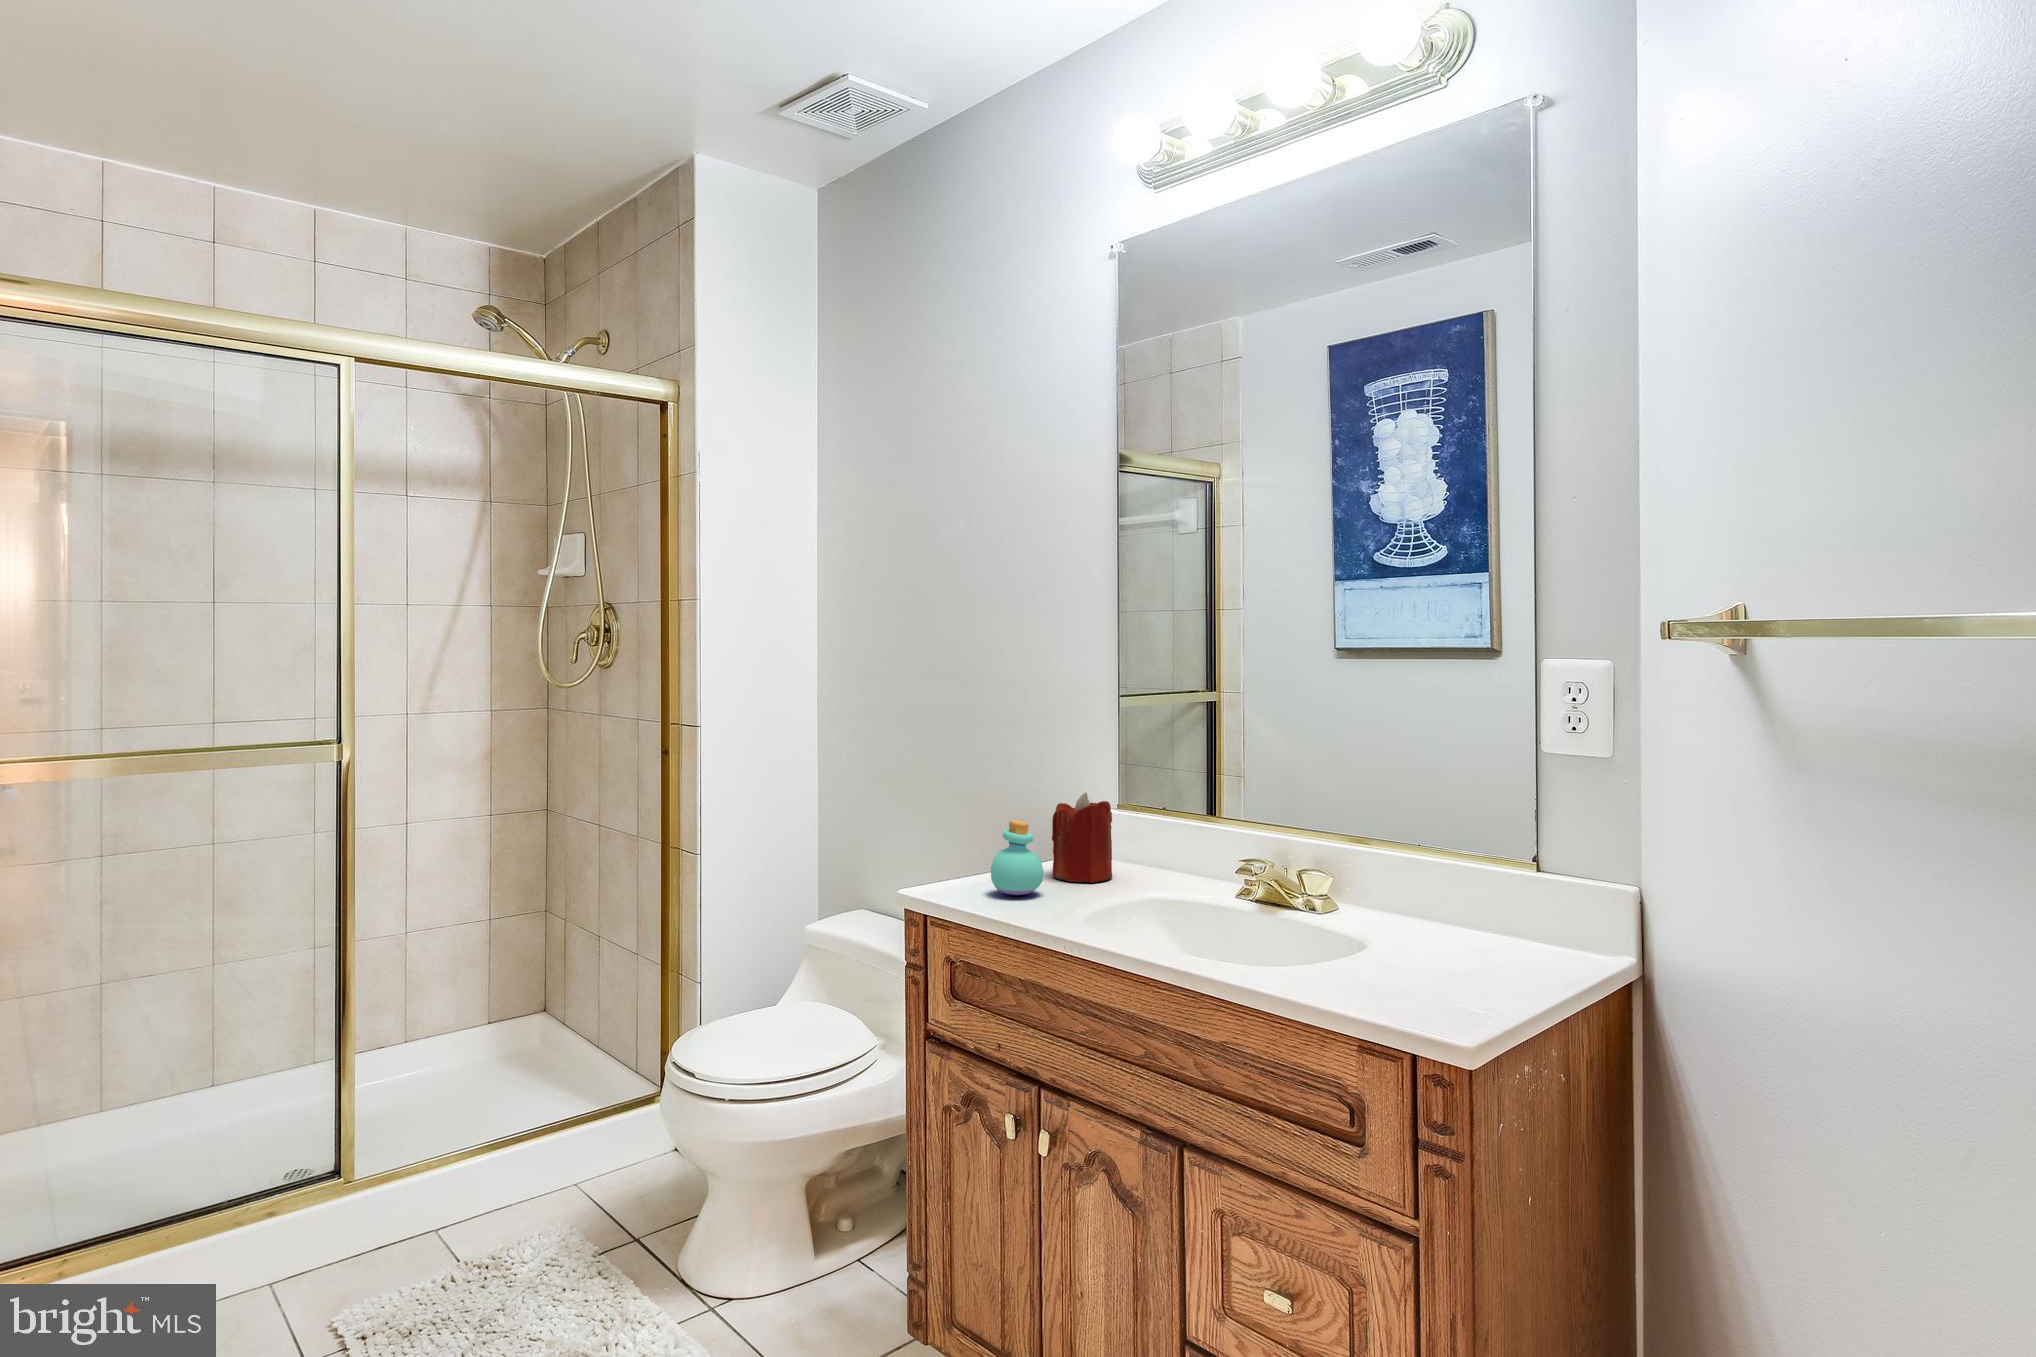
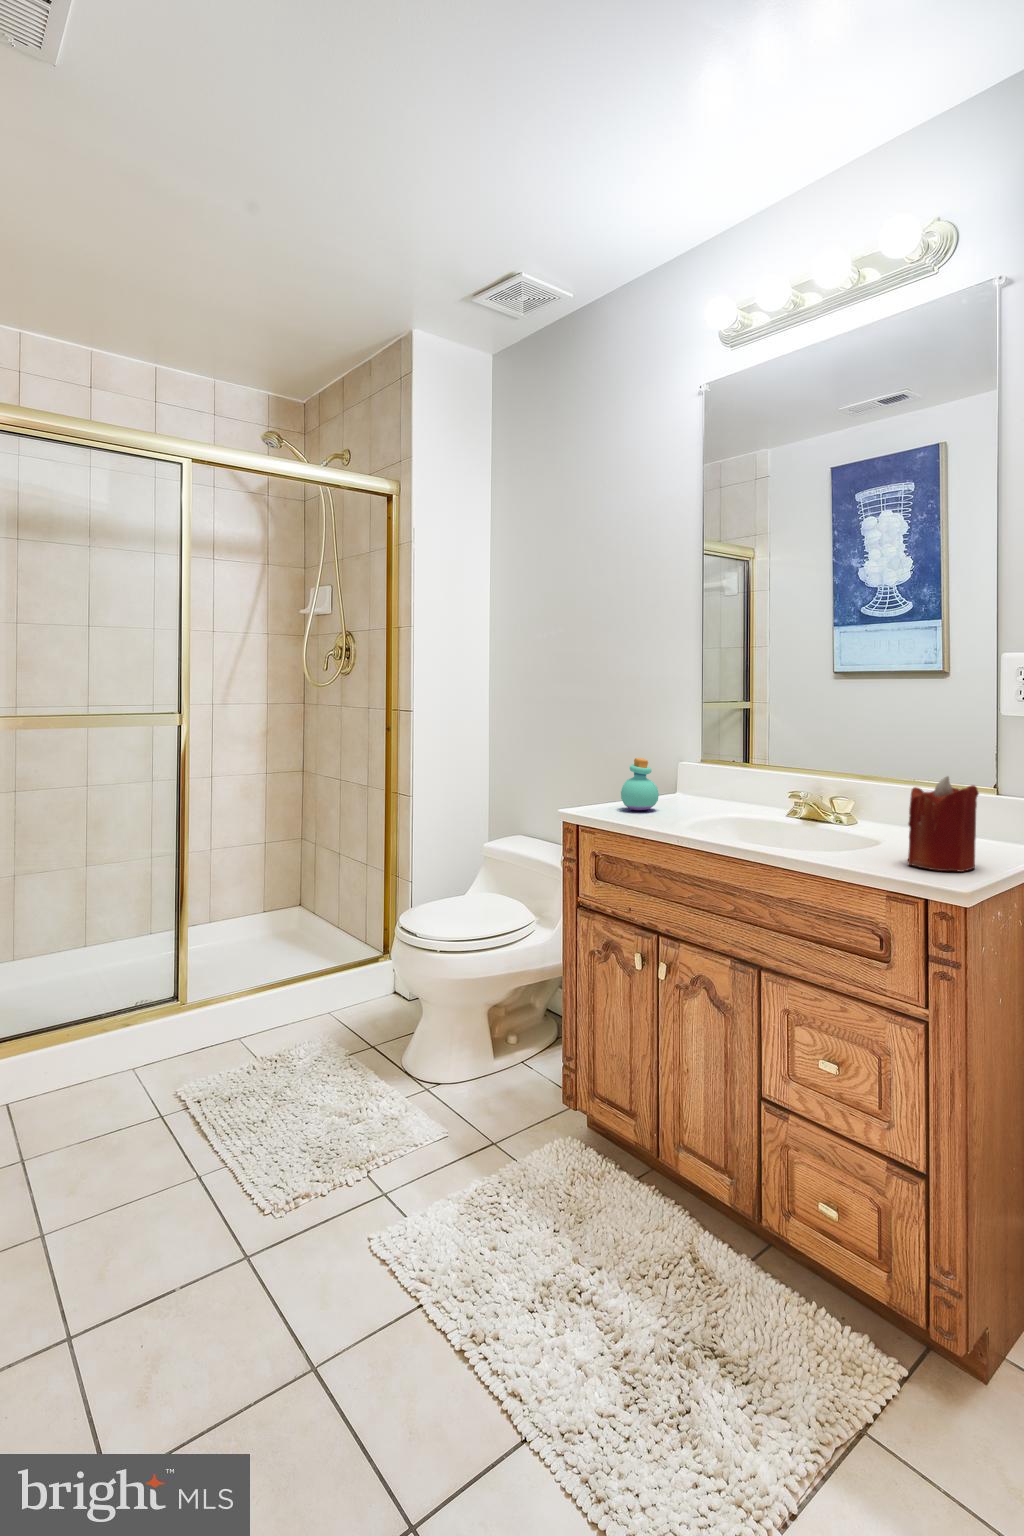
candle: present [1052,793,1112,882] -> present [908,776,979,872]

